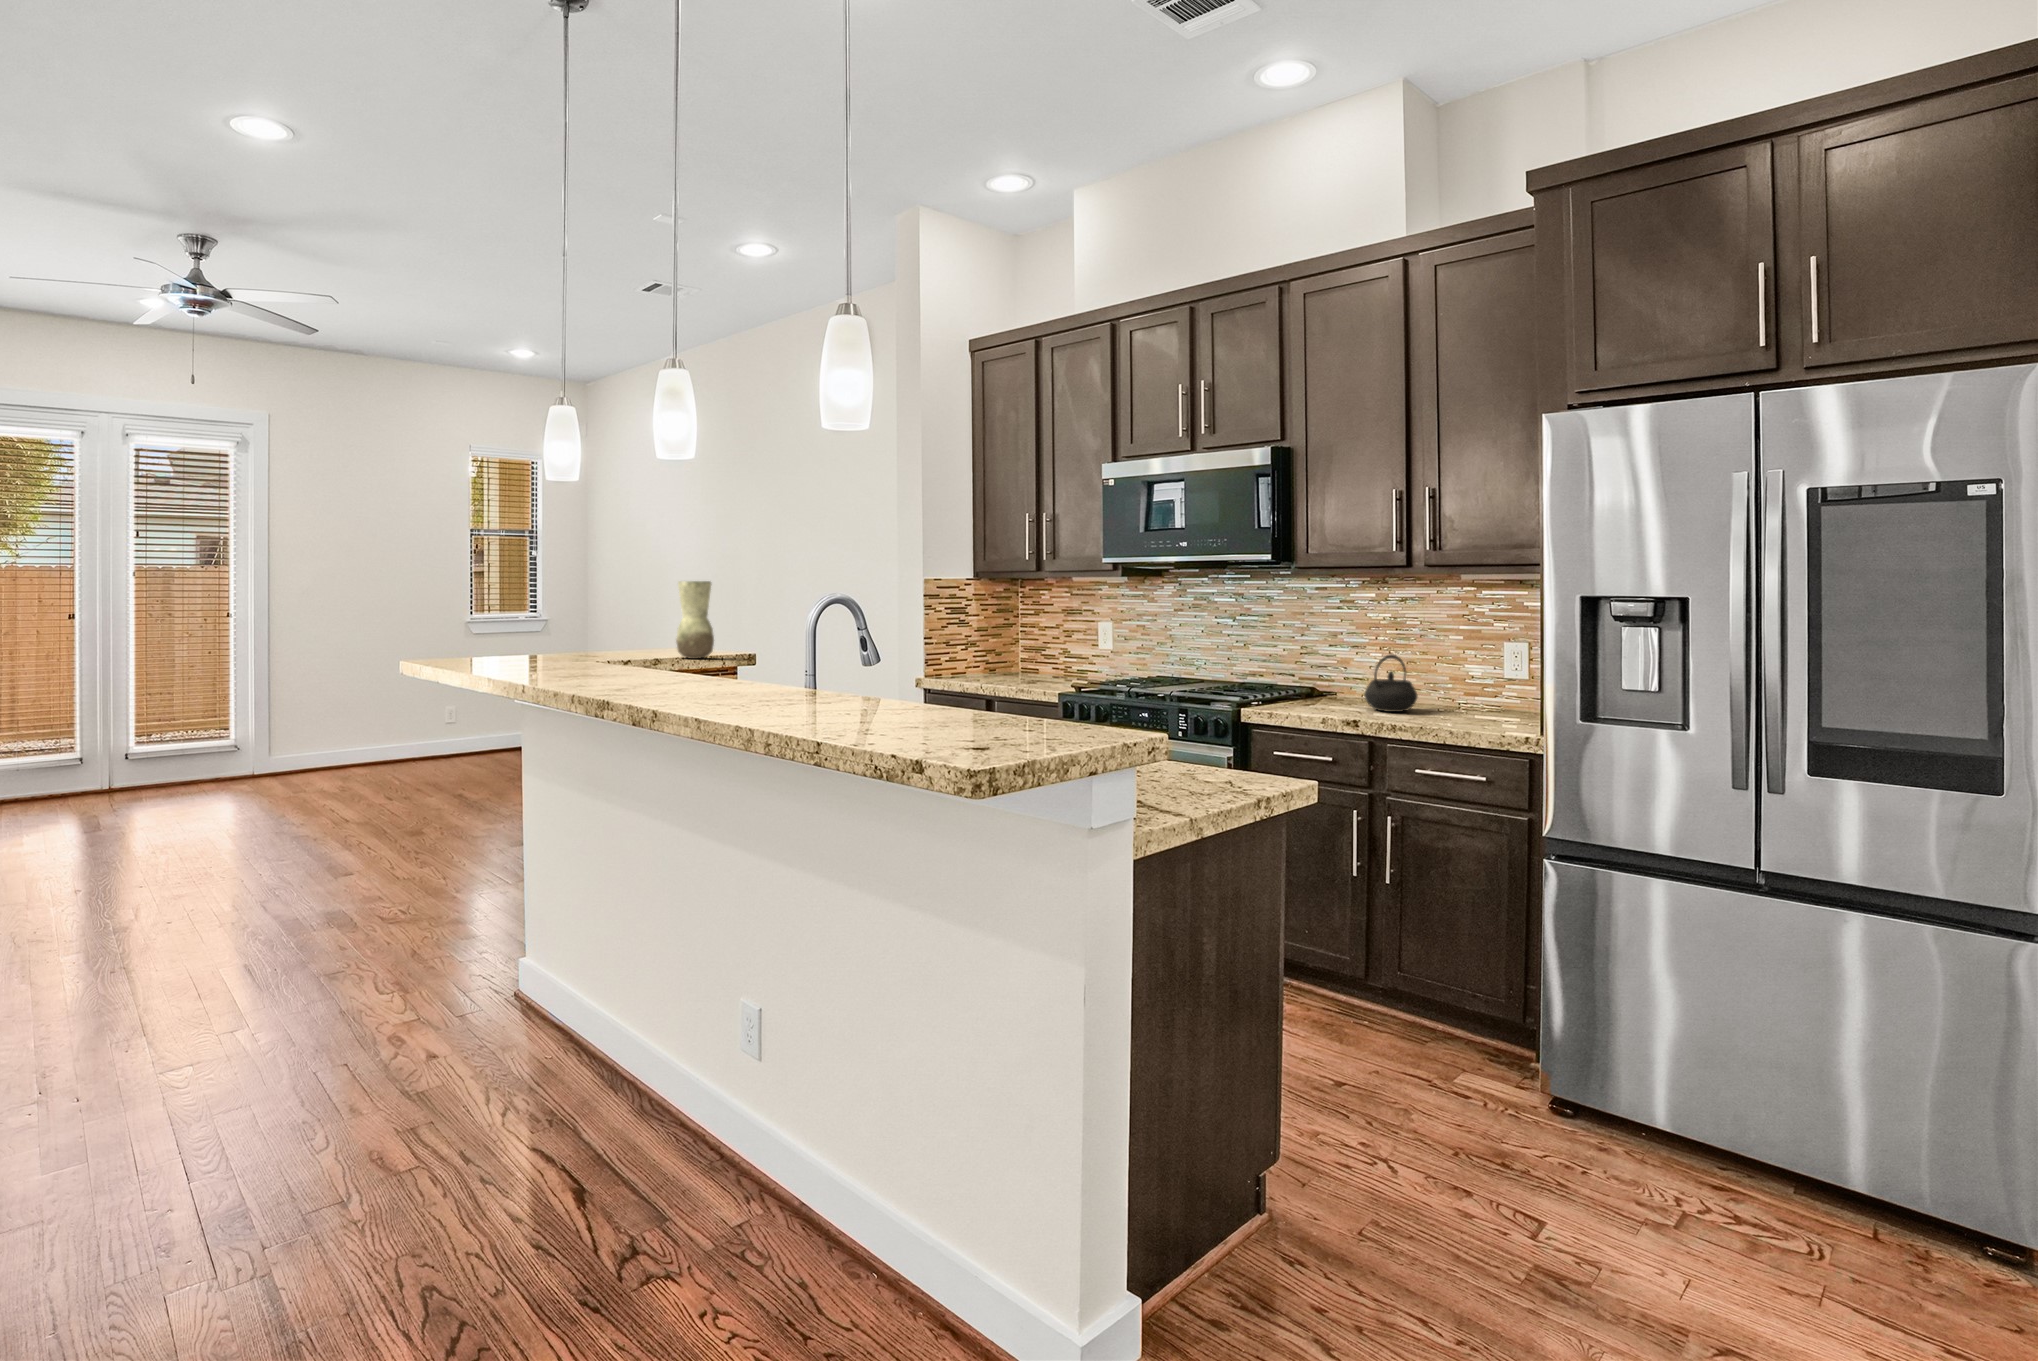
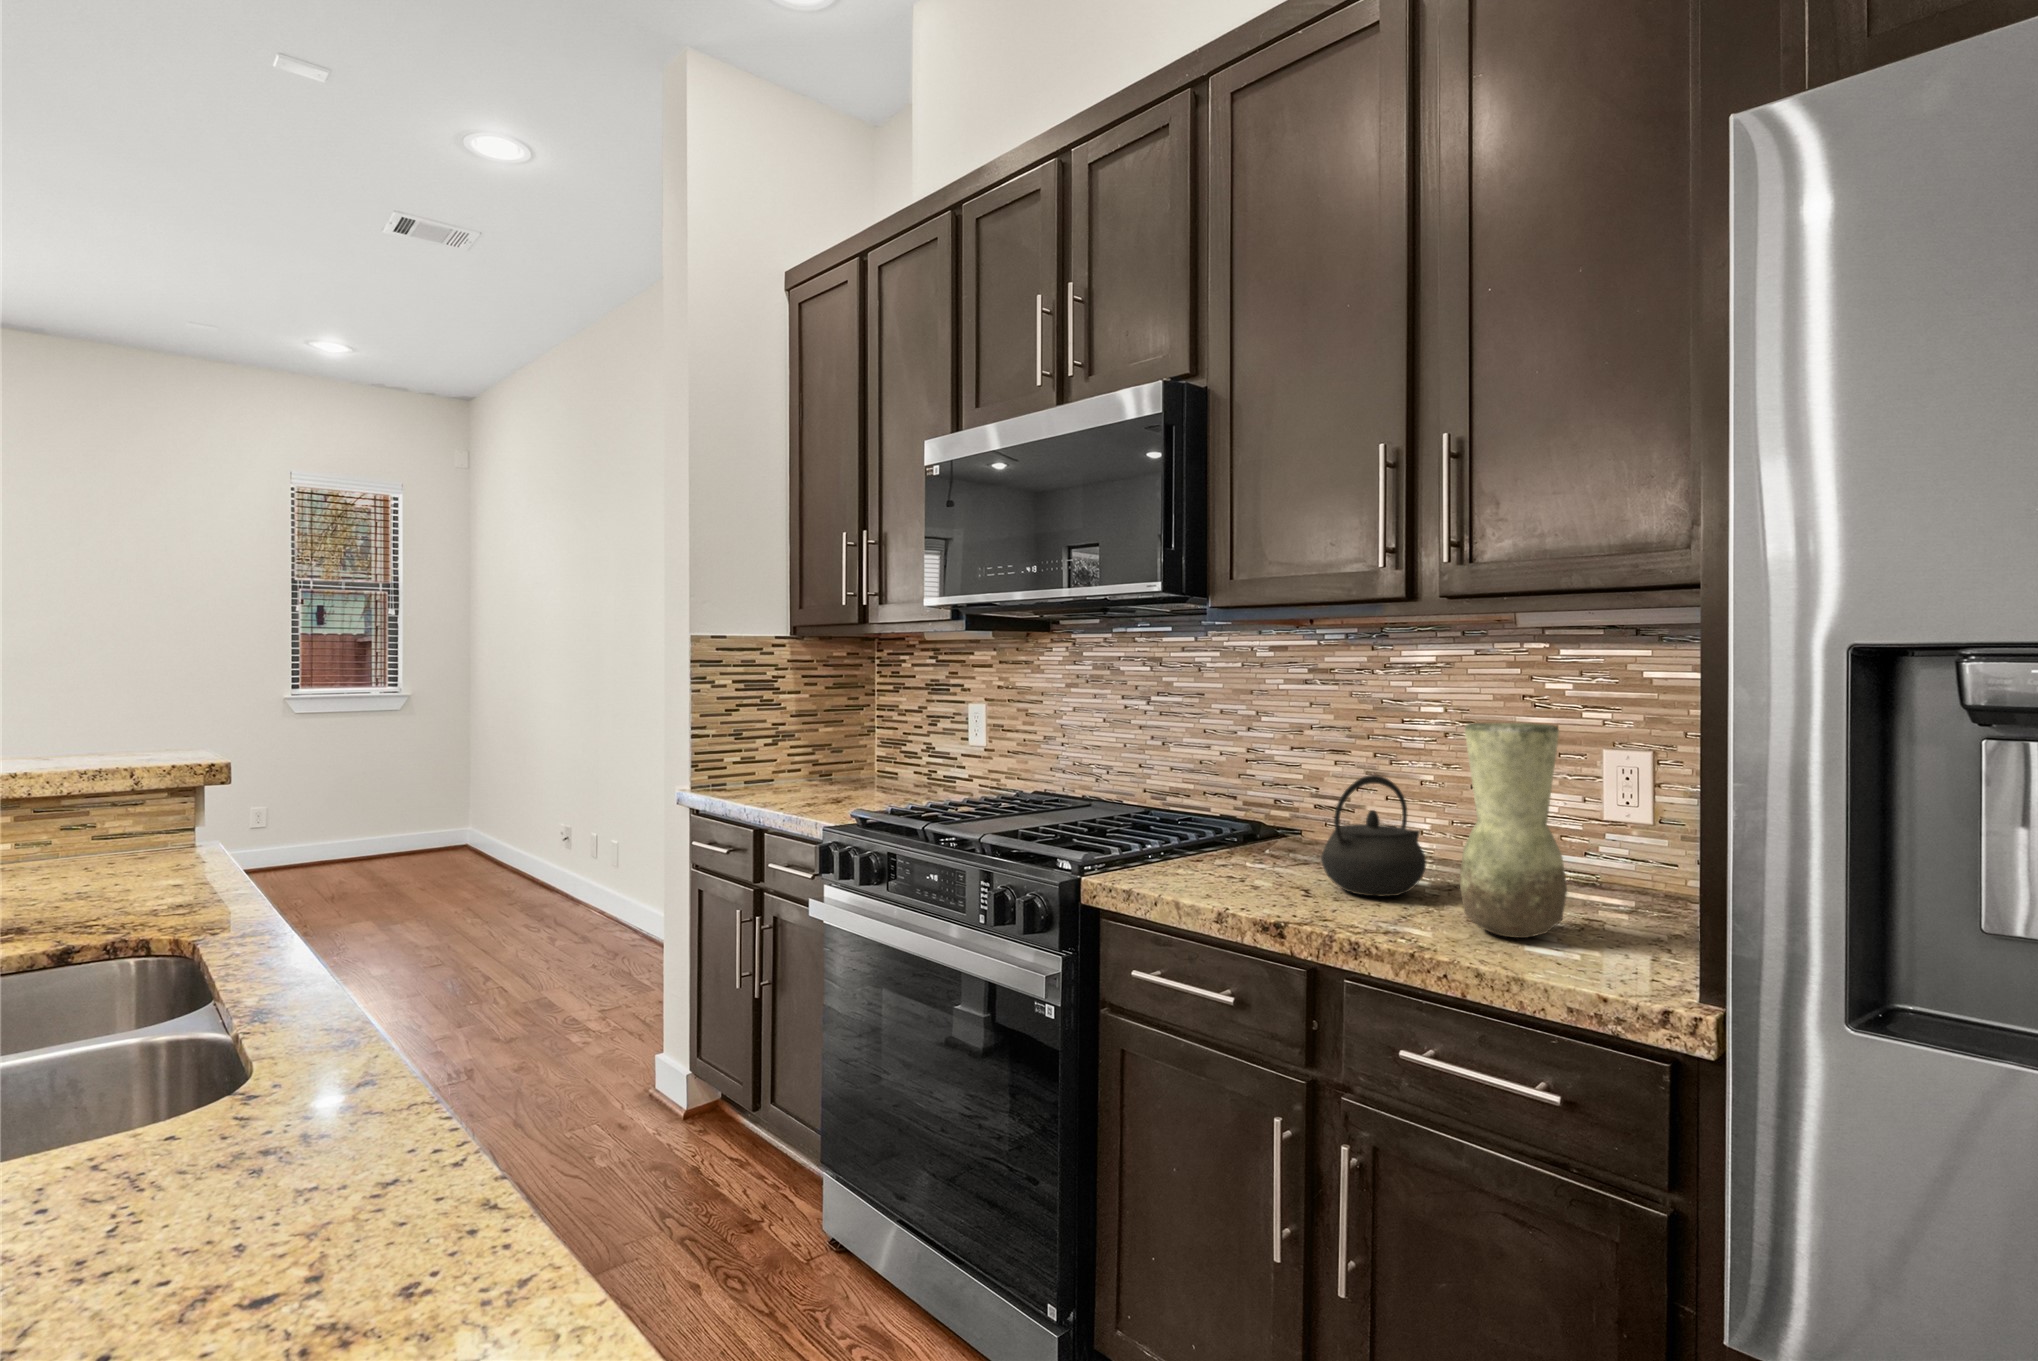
vase: present [676,581,714,659] -> present [1459,723,1567,938]

